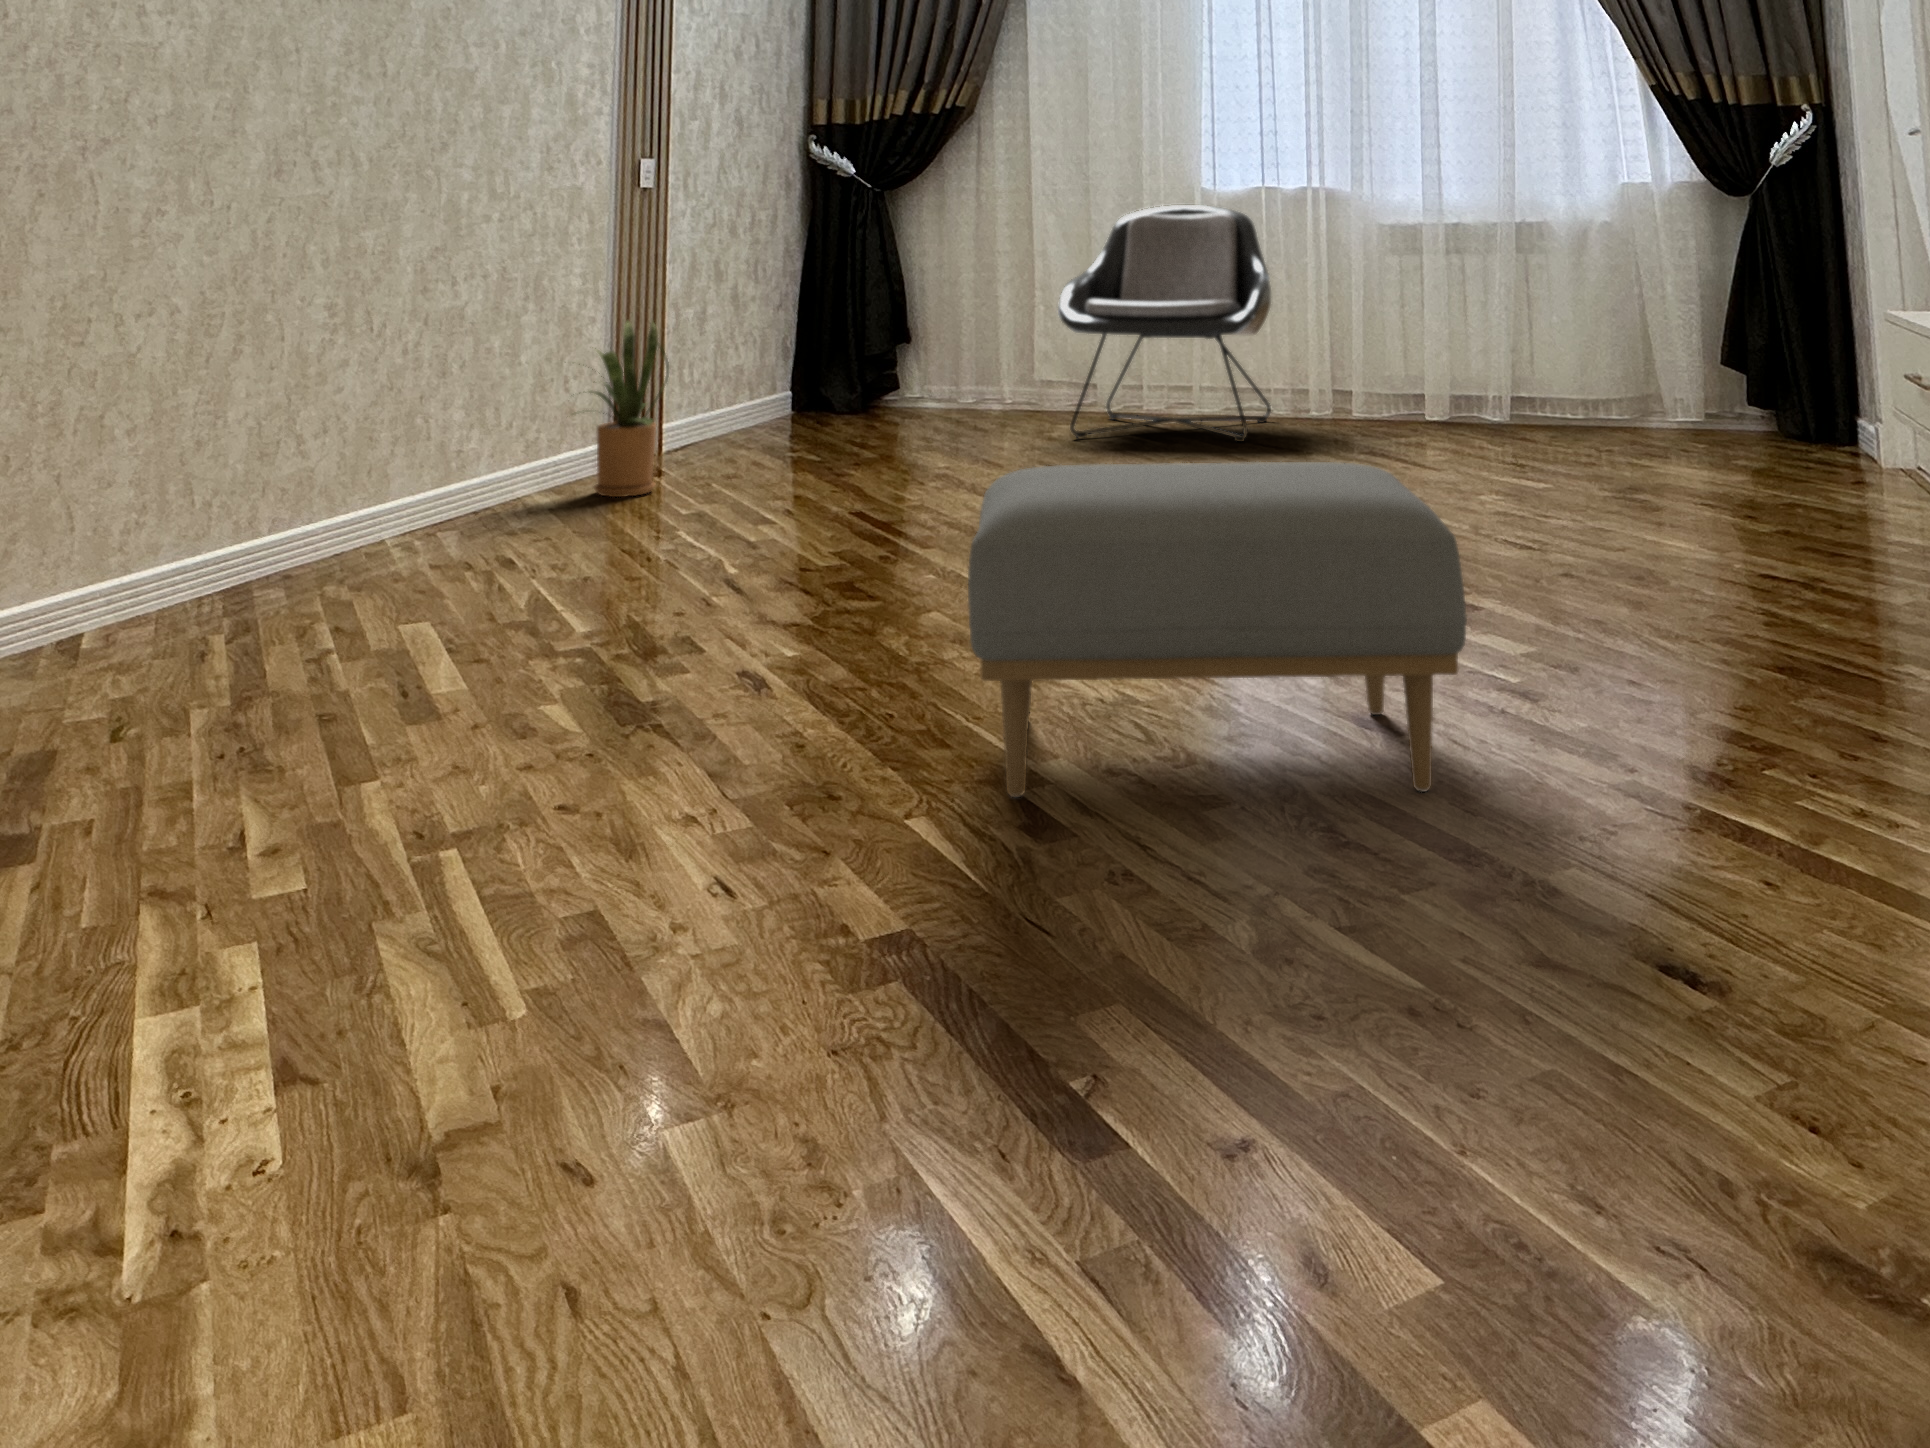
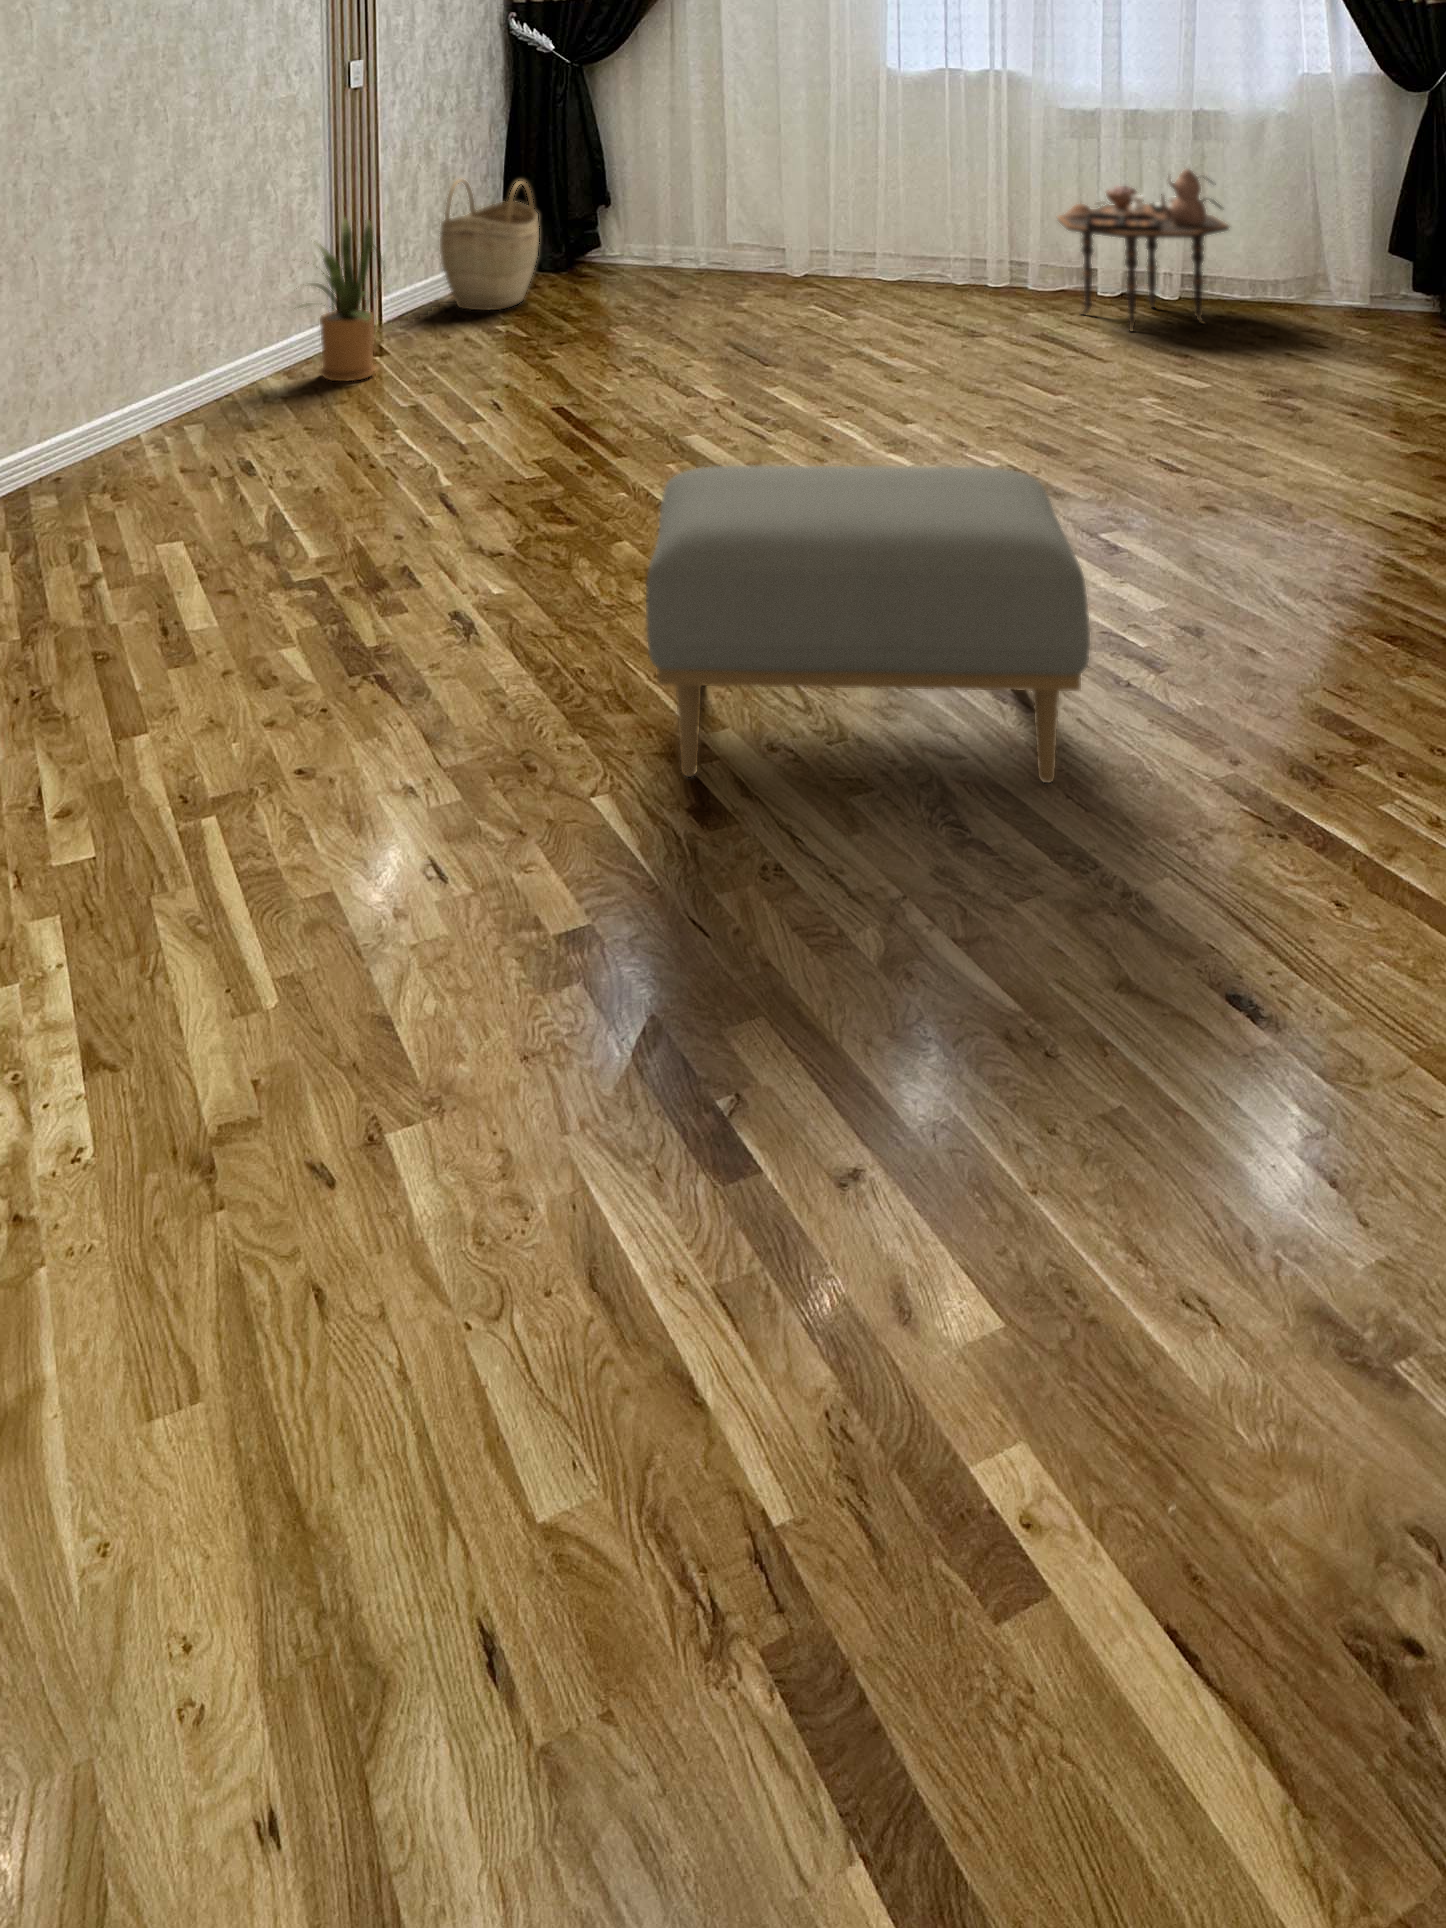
lounge chair: present [1058,205,1272,442] -> none [750,82,955,319]
side table: none [1375,275,1554,448] -> present [1058,169,1229,331]
woven basket: none [728,303,834,443] -> present [440,179,539,310]

